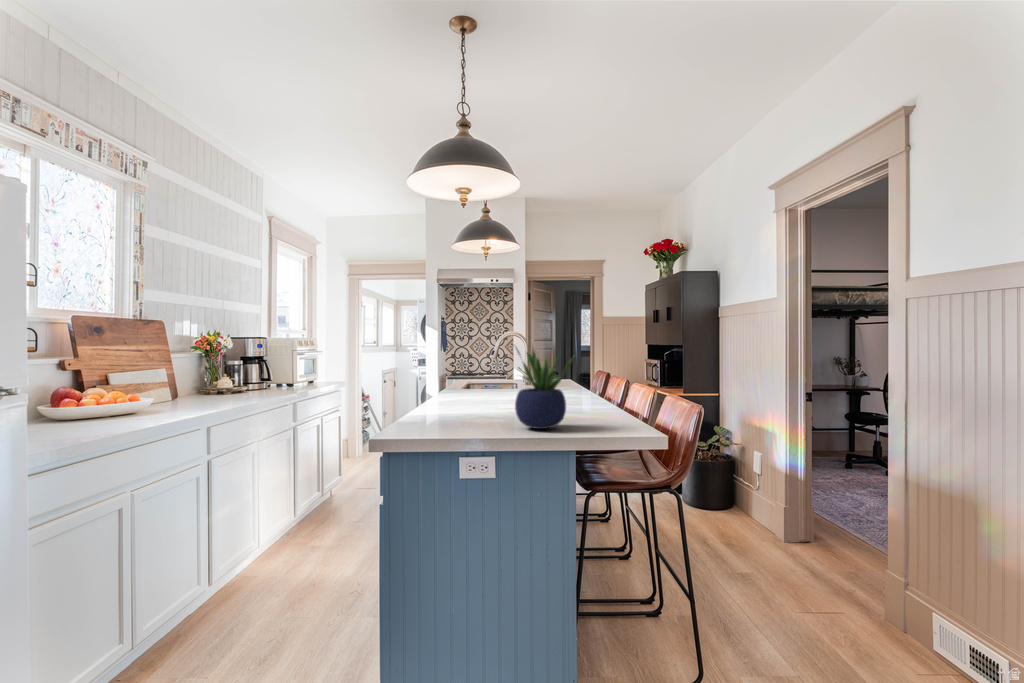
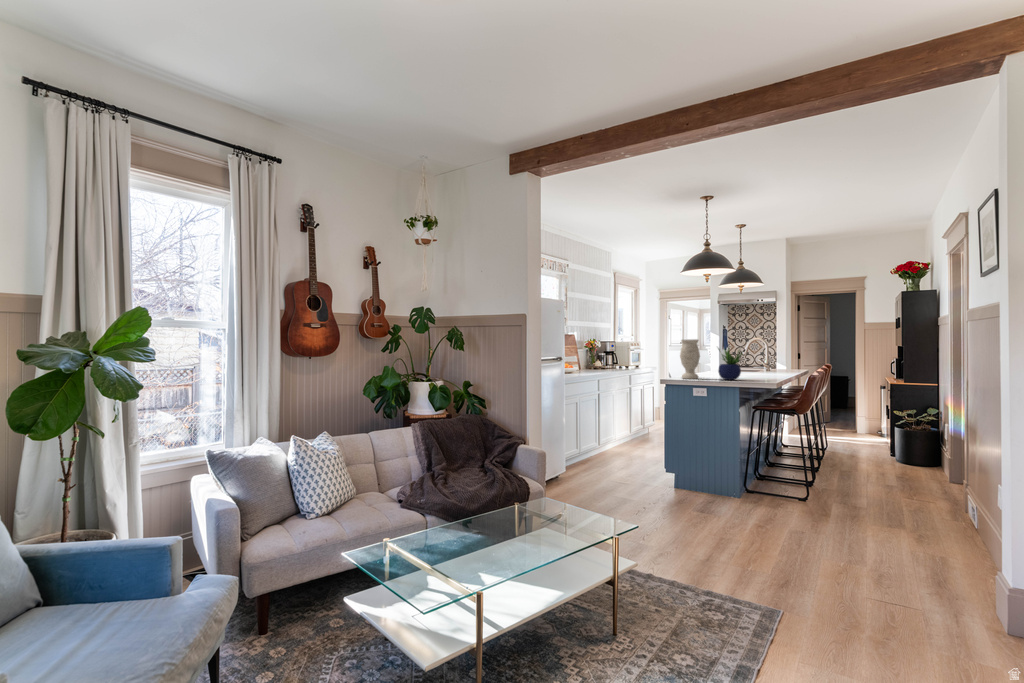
vase: none [418,328,468,431] -> present [680,339,700,379]

